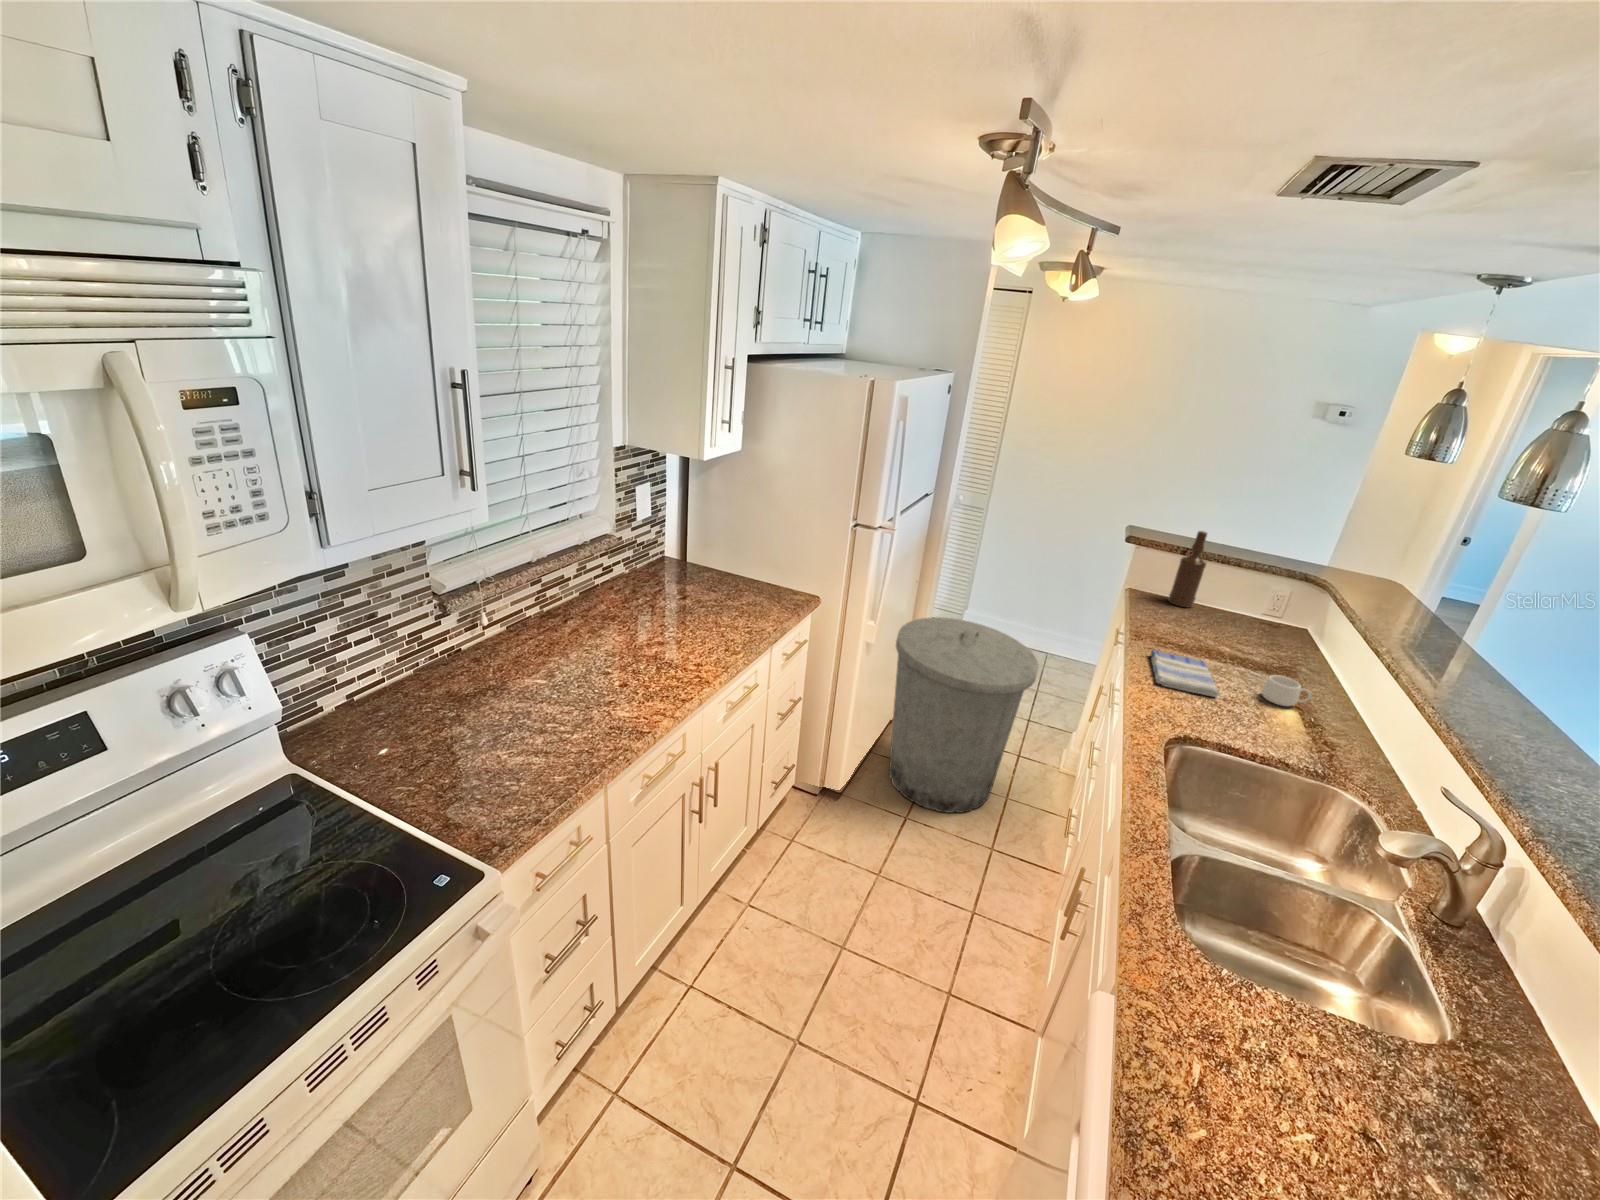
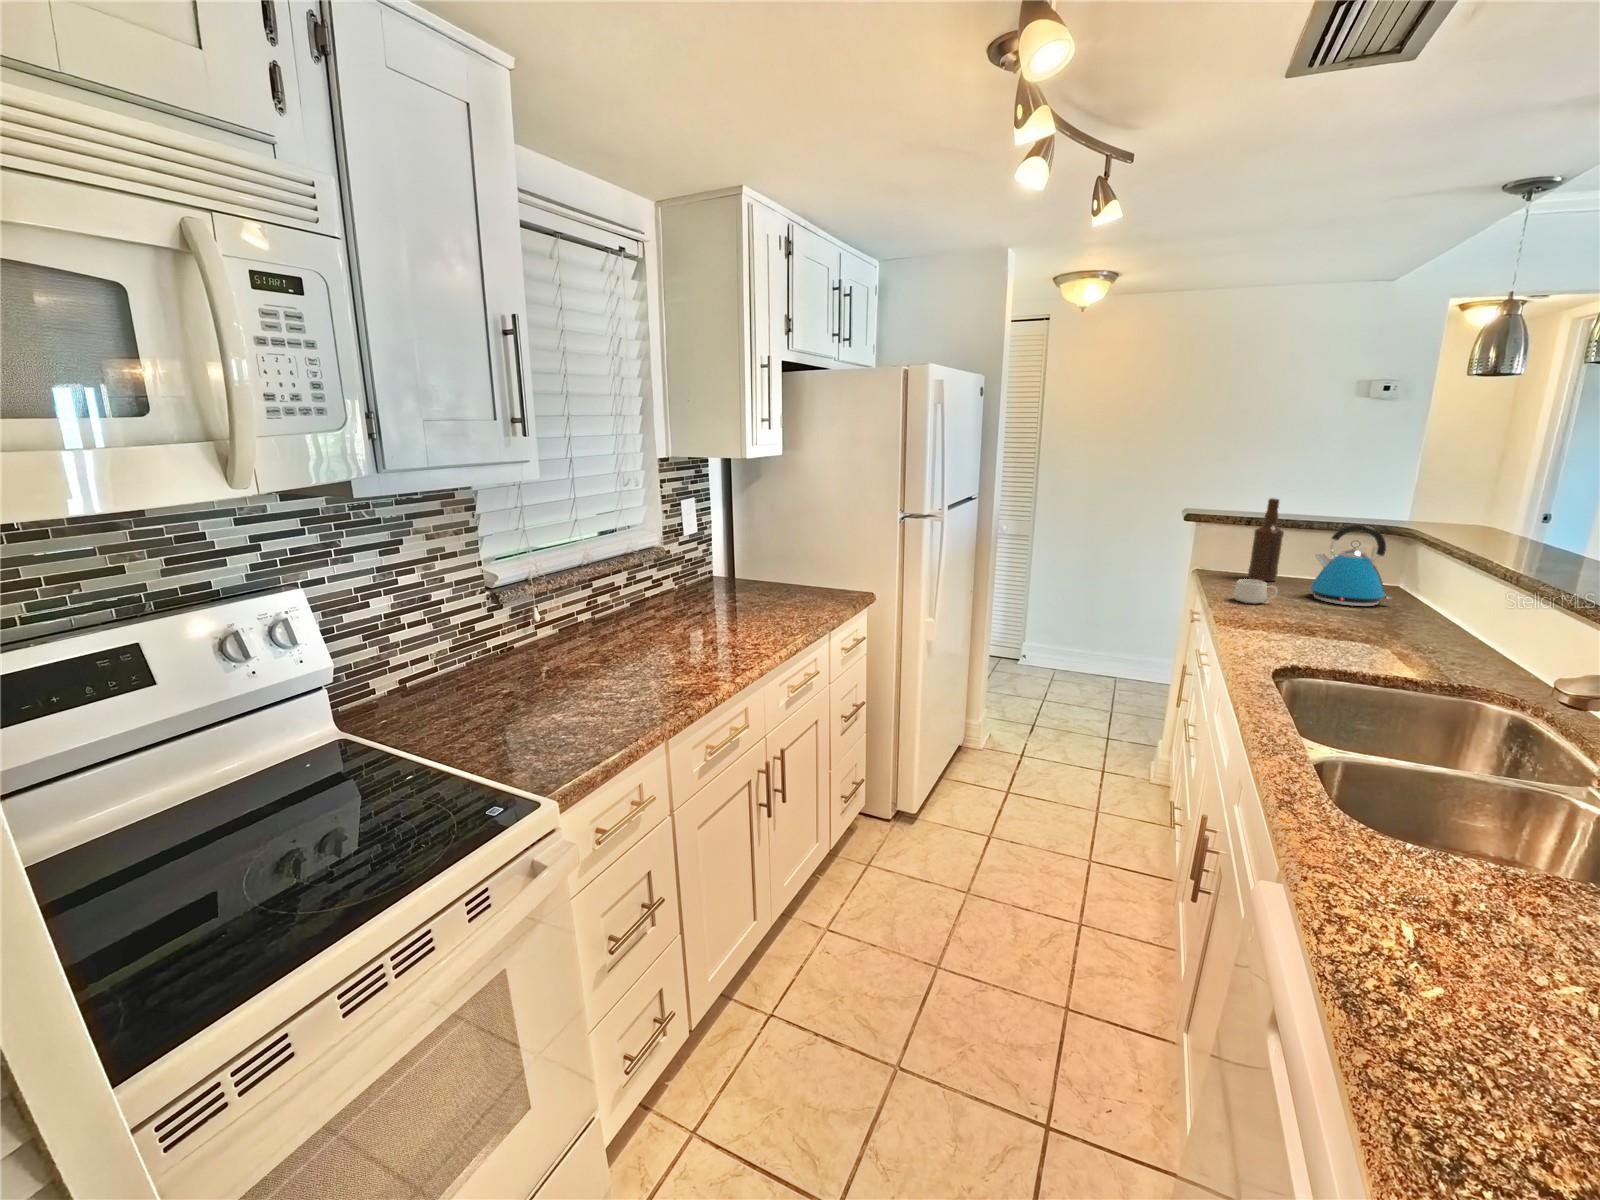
kettle: none [1219,574,1291,650] -> present [1310,525,1391,606]
trash can: present [889,617,1039,813] -> none [959,625,1117,831]
dish towel: present [1151,650,1219,697] -> none [1241,608,1328,640]
mug: present [1262,675,1311,706] -> present [1233,579,1278,603]

